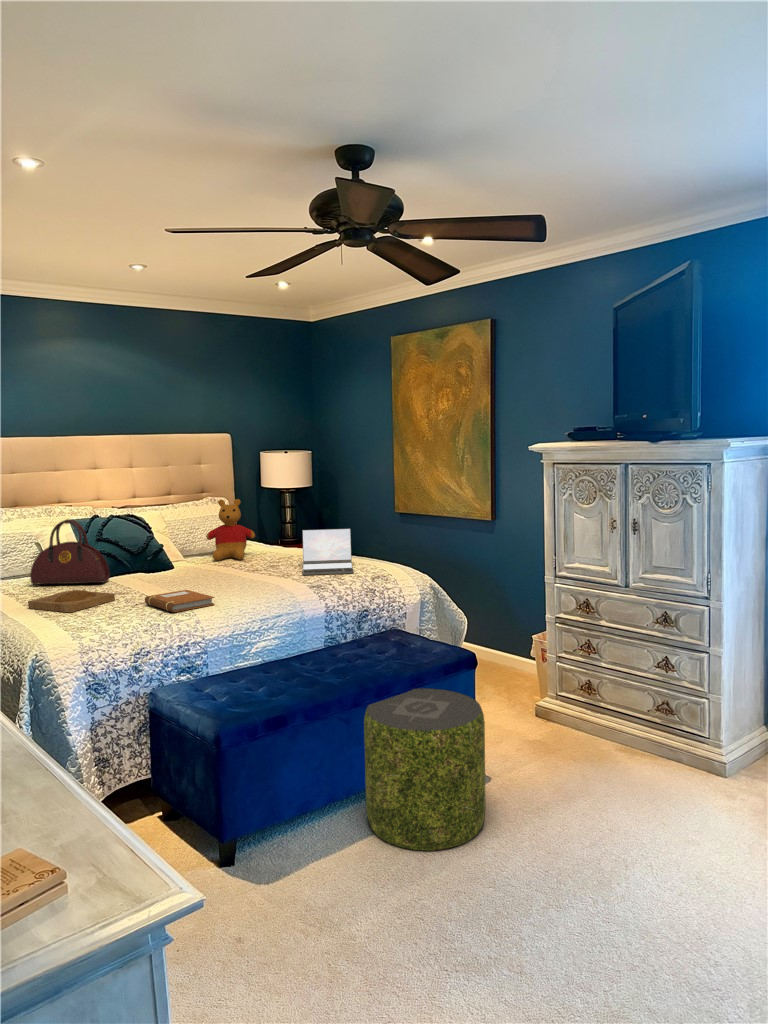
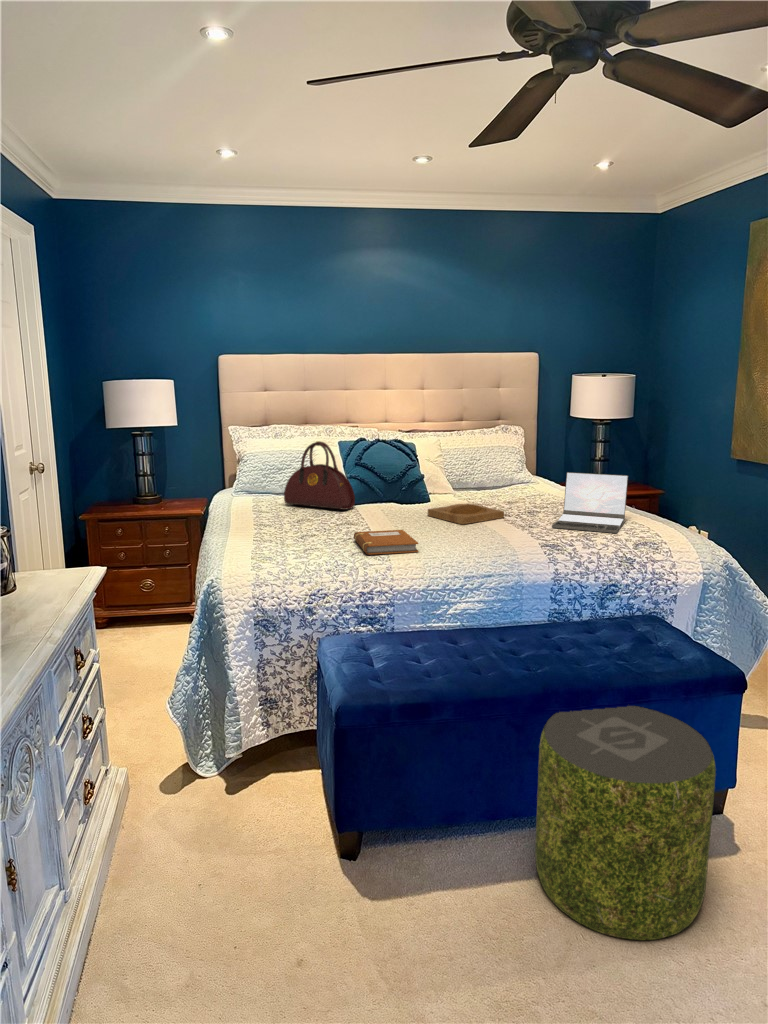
stuffed bear: present [206,499,255,560] -> none [474,429,527,499]
tray: present [28,590,115,612] -> present [428,503,504,524]

